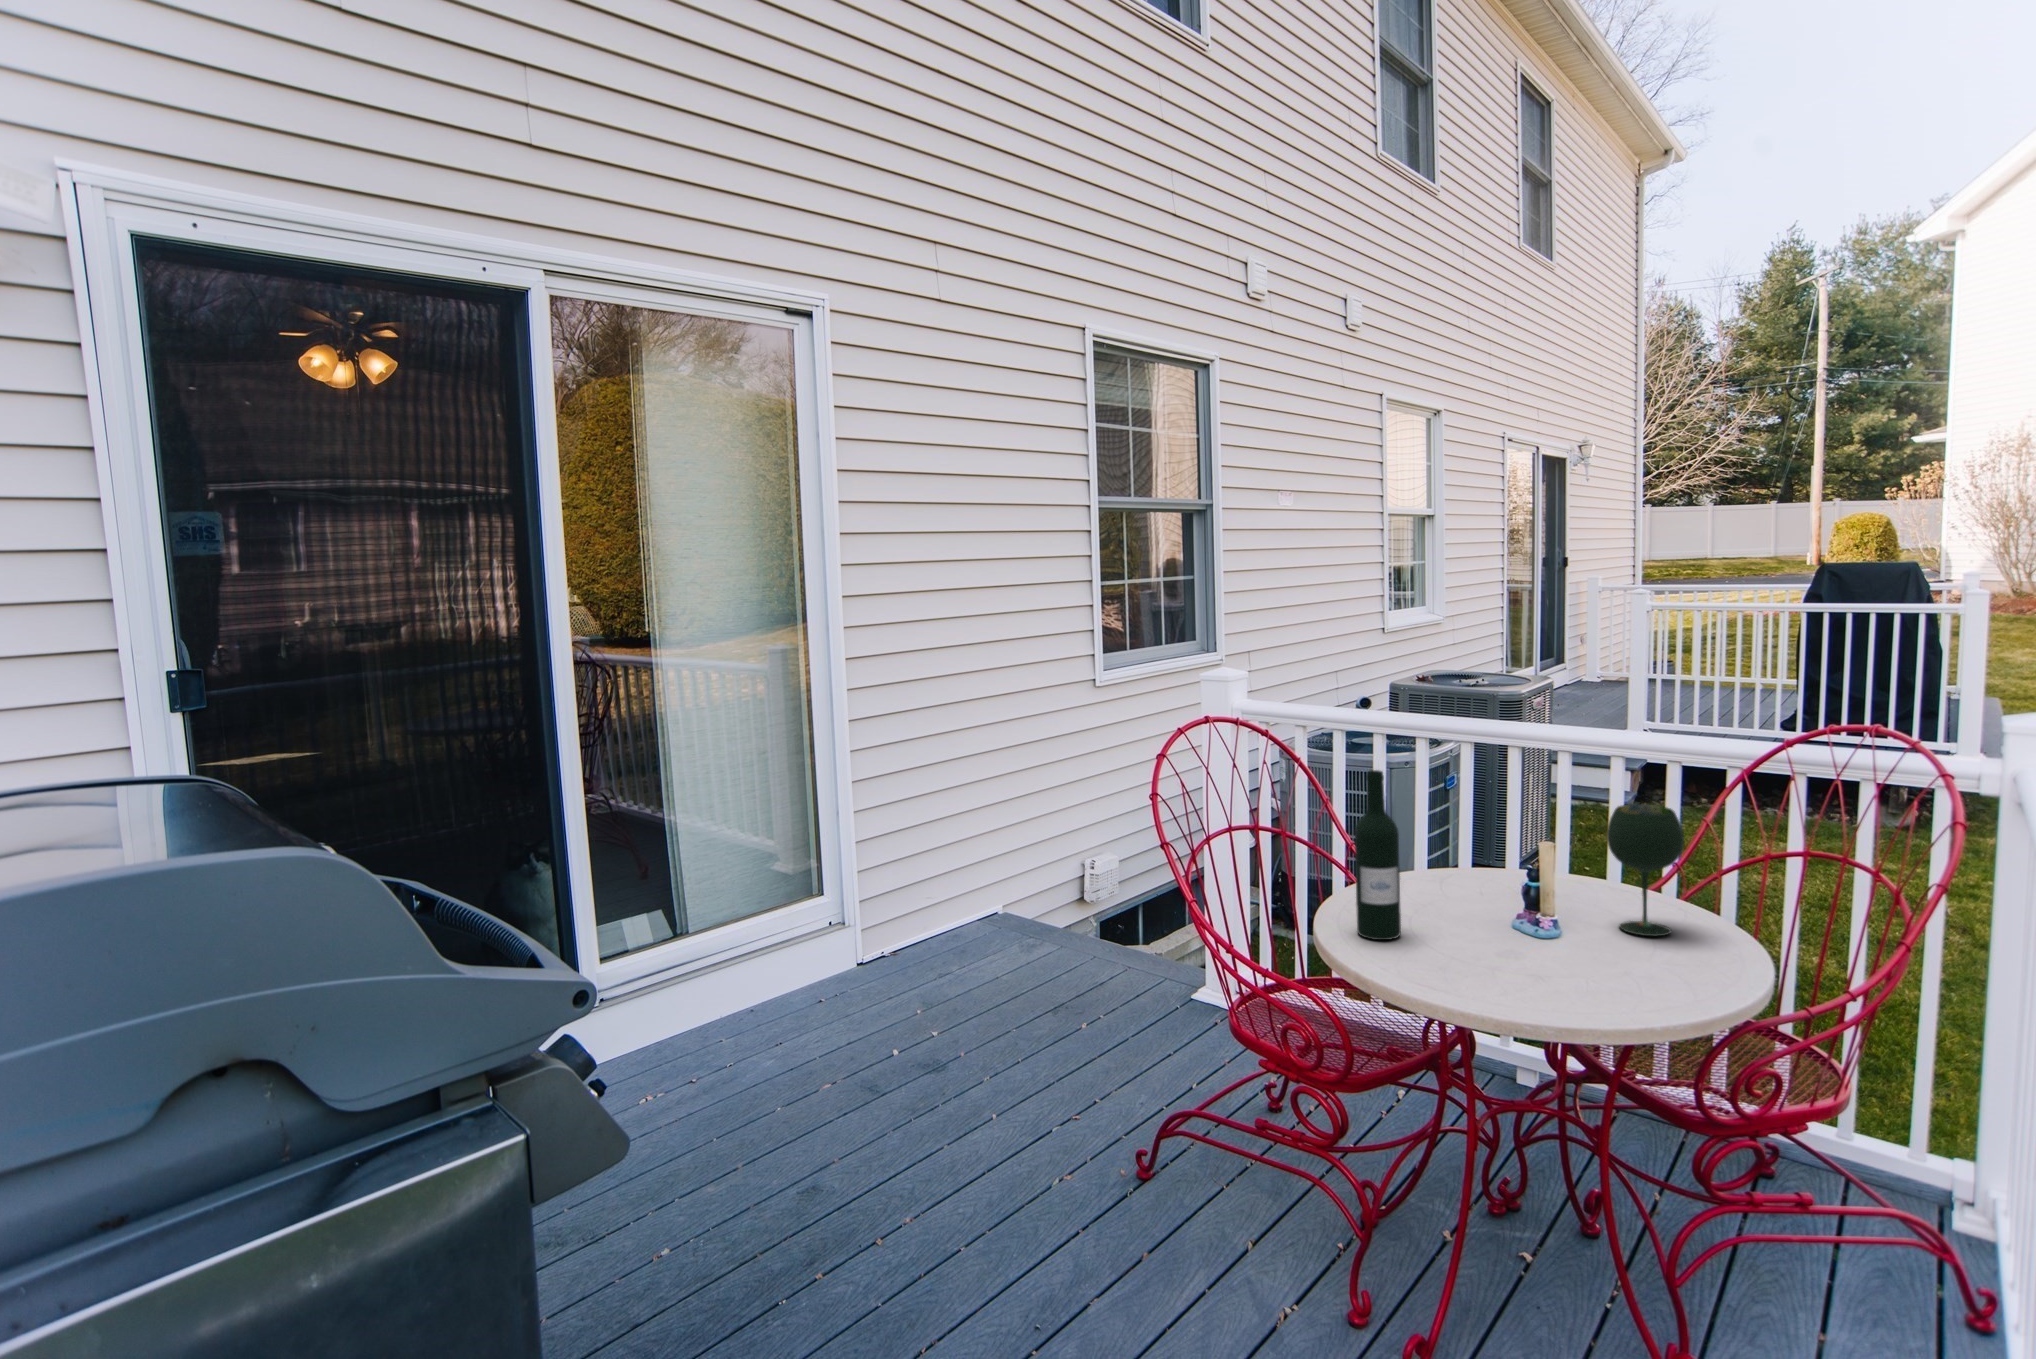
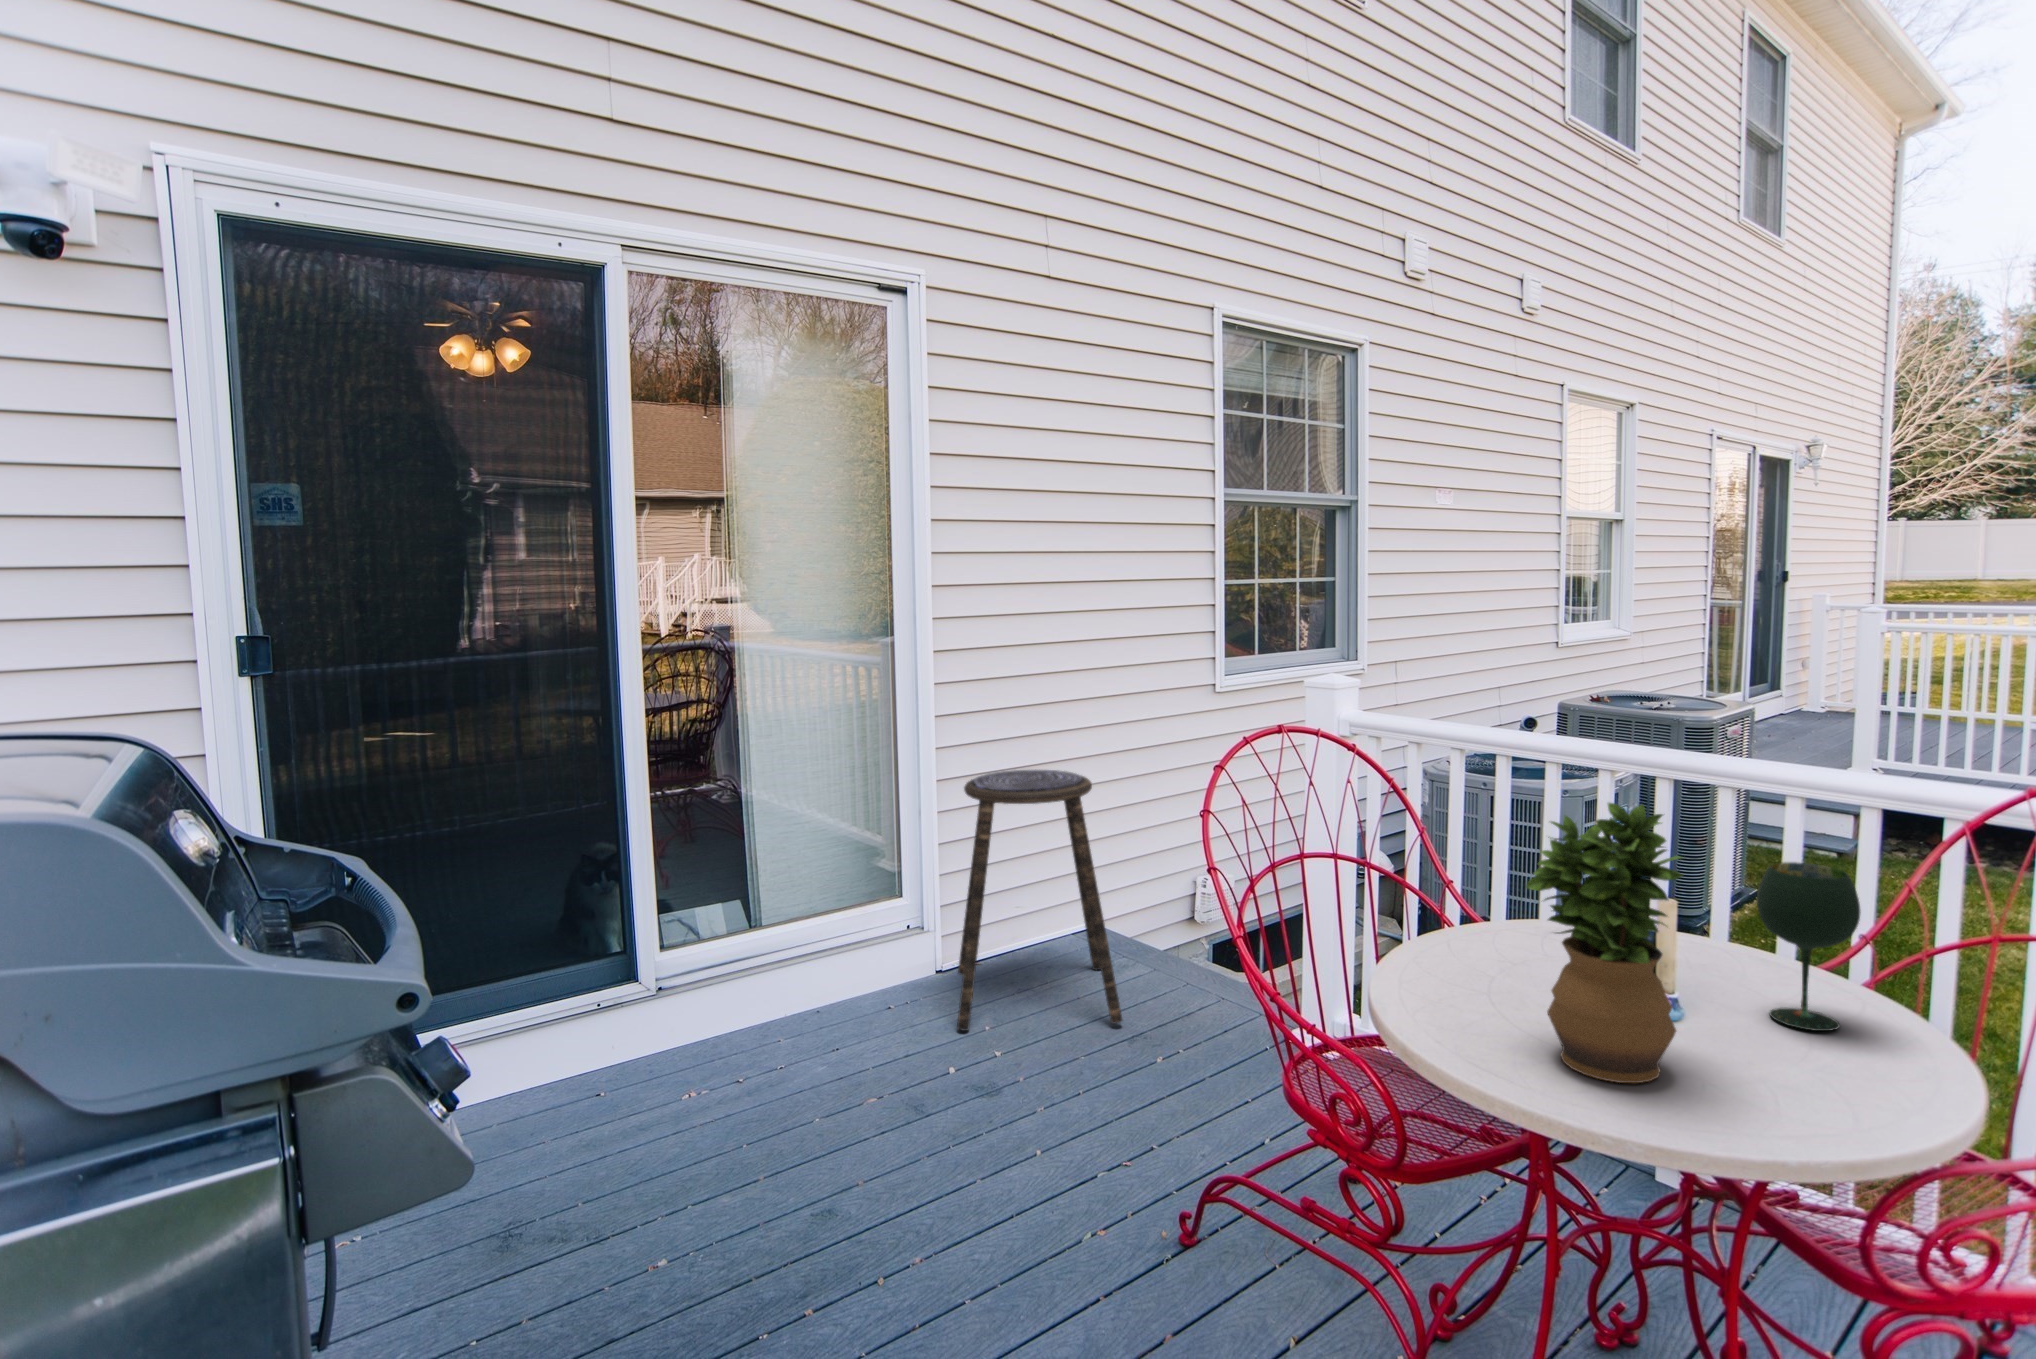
potted plant: none [1440,762,1562,986] -> present [1526,803,1682,1083]
stool: none [879,767,1047,1018] -> present [957,770,1122,1031]
wine bottle: present [1355,770,1401,940] -> none [1429,802,1483,1005]

